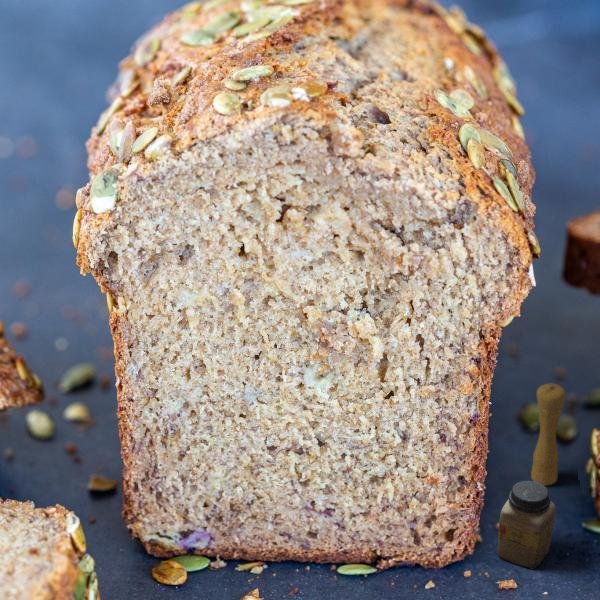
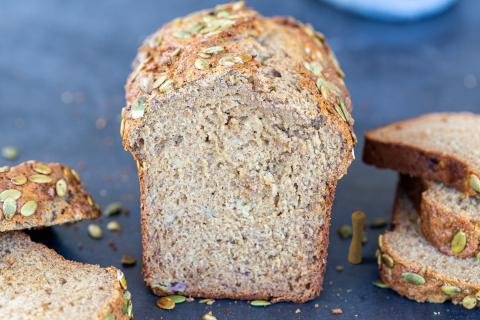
jar: present [498,481,556,569] -> none [332,259,361,304]

